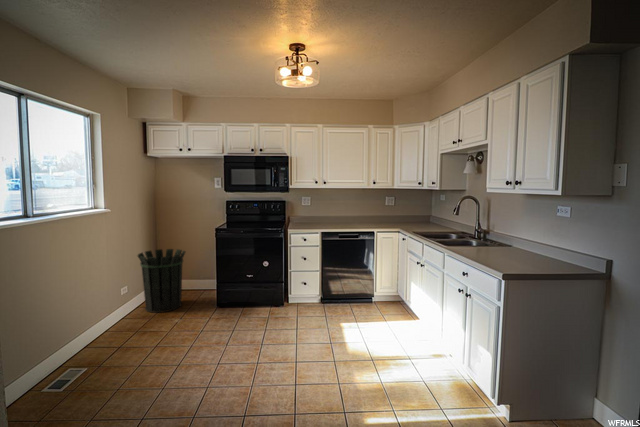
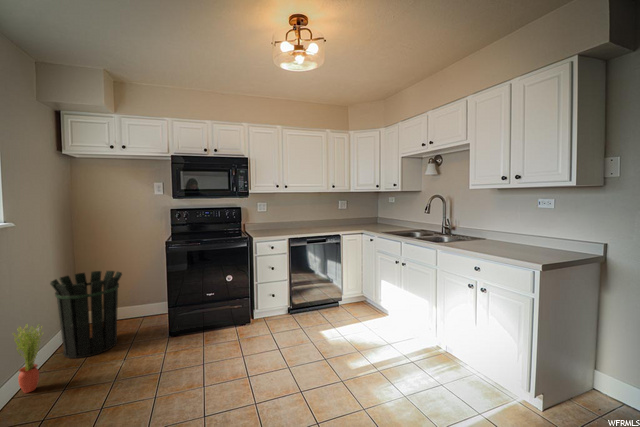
potted plant: none [109,281,128,329] -> present [12,325,43,393]

